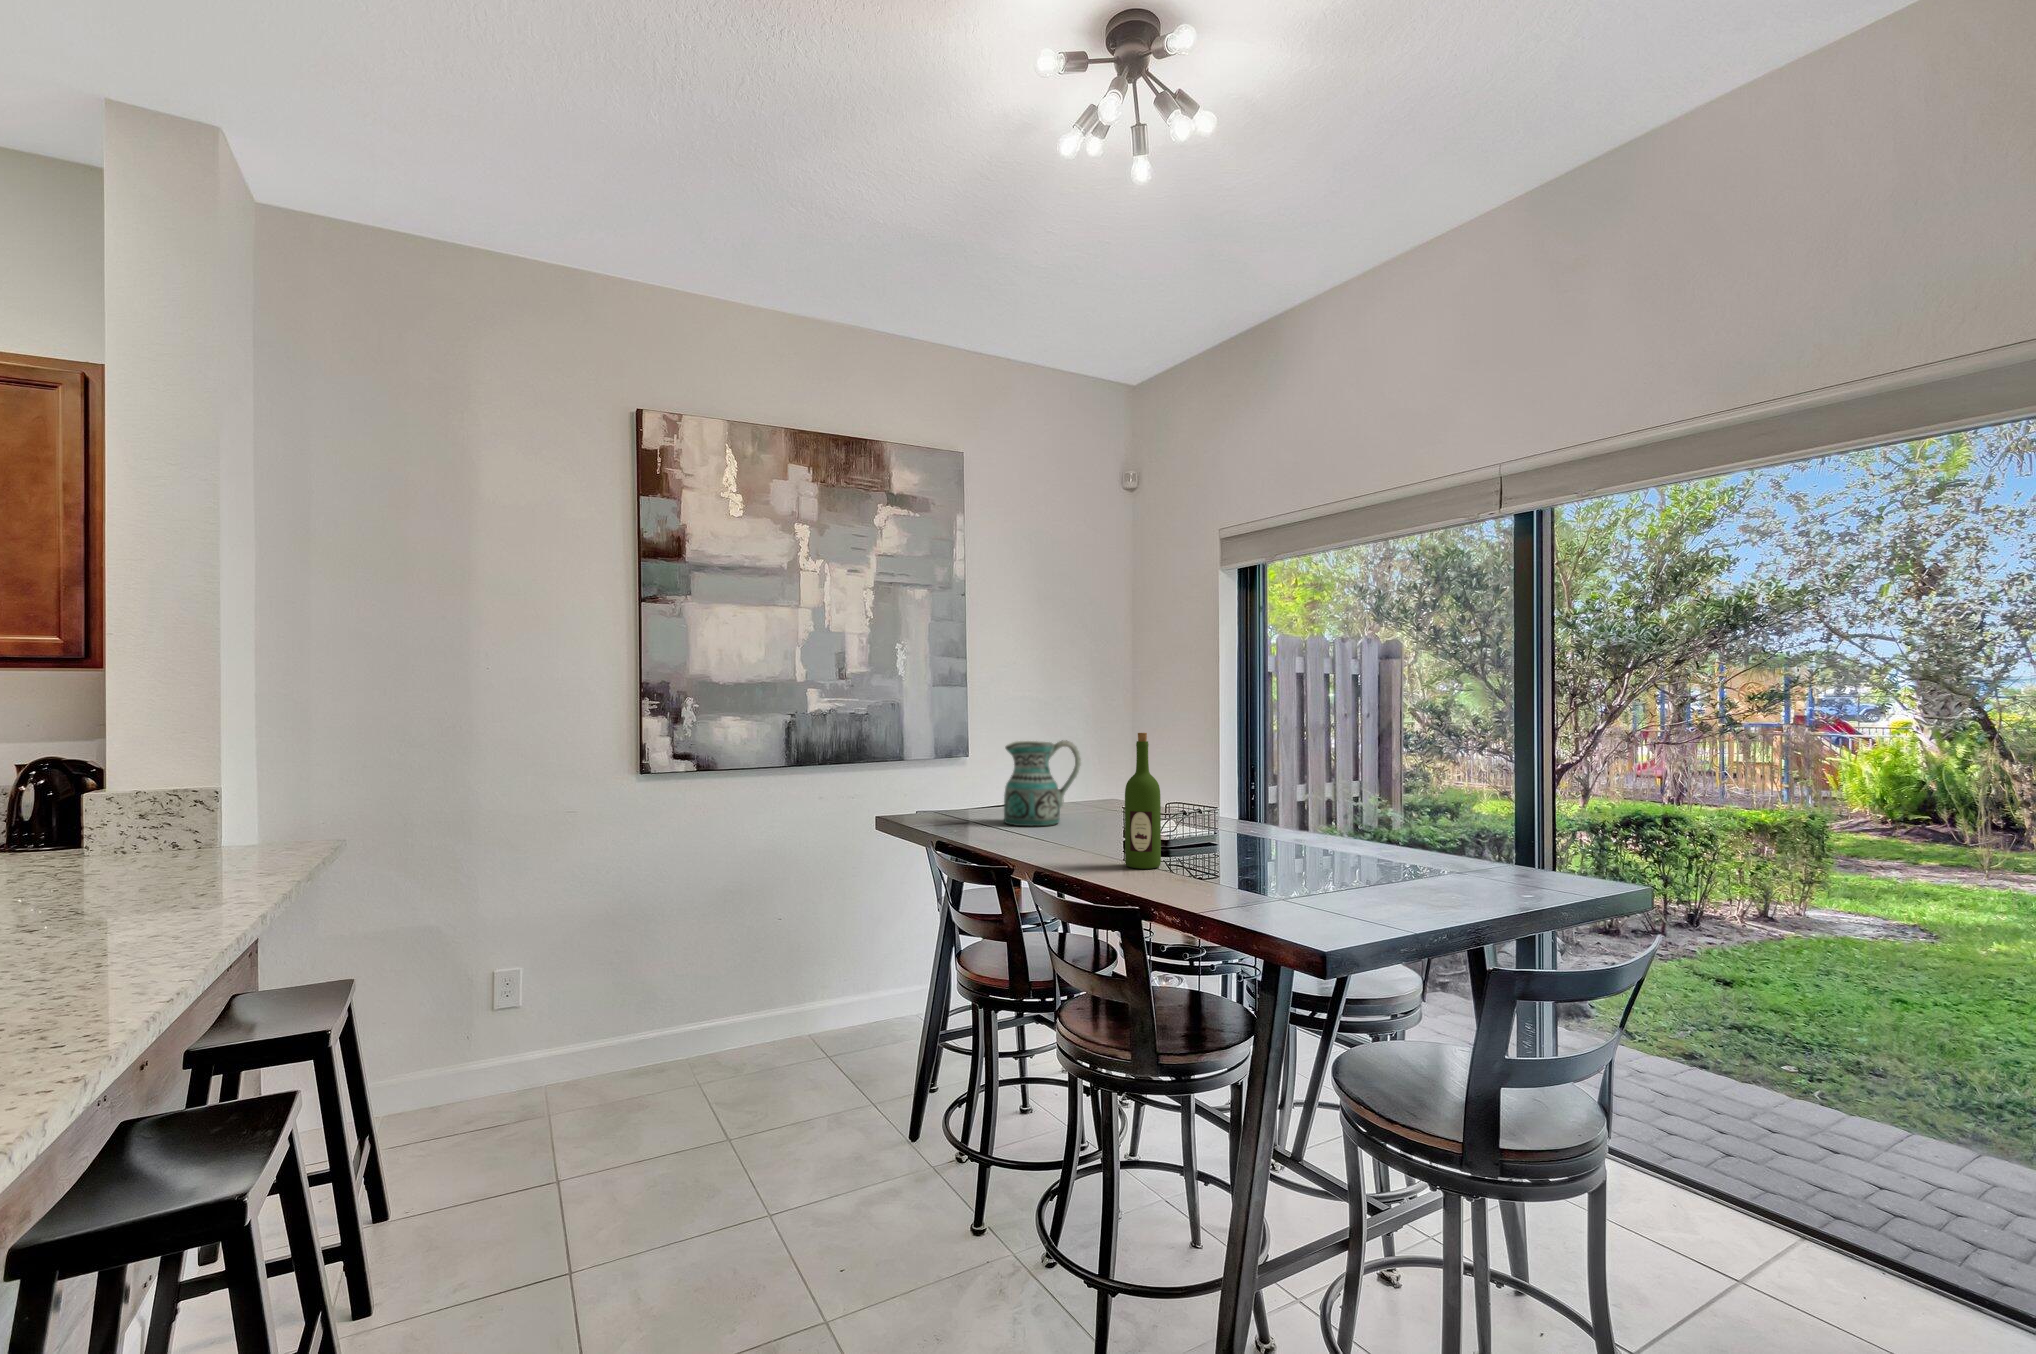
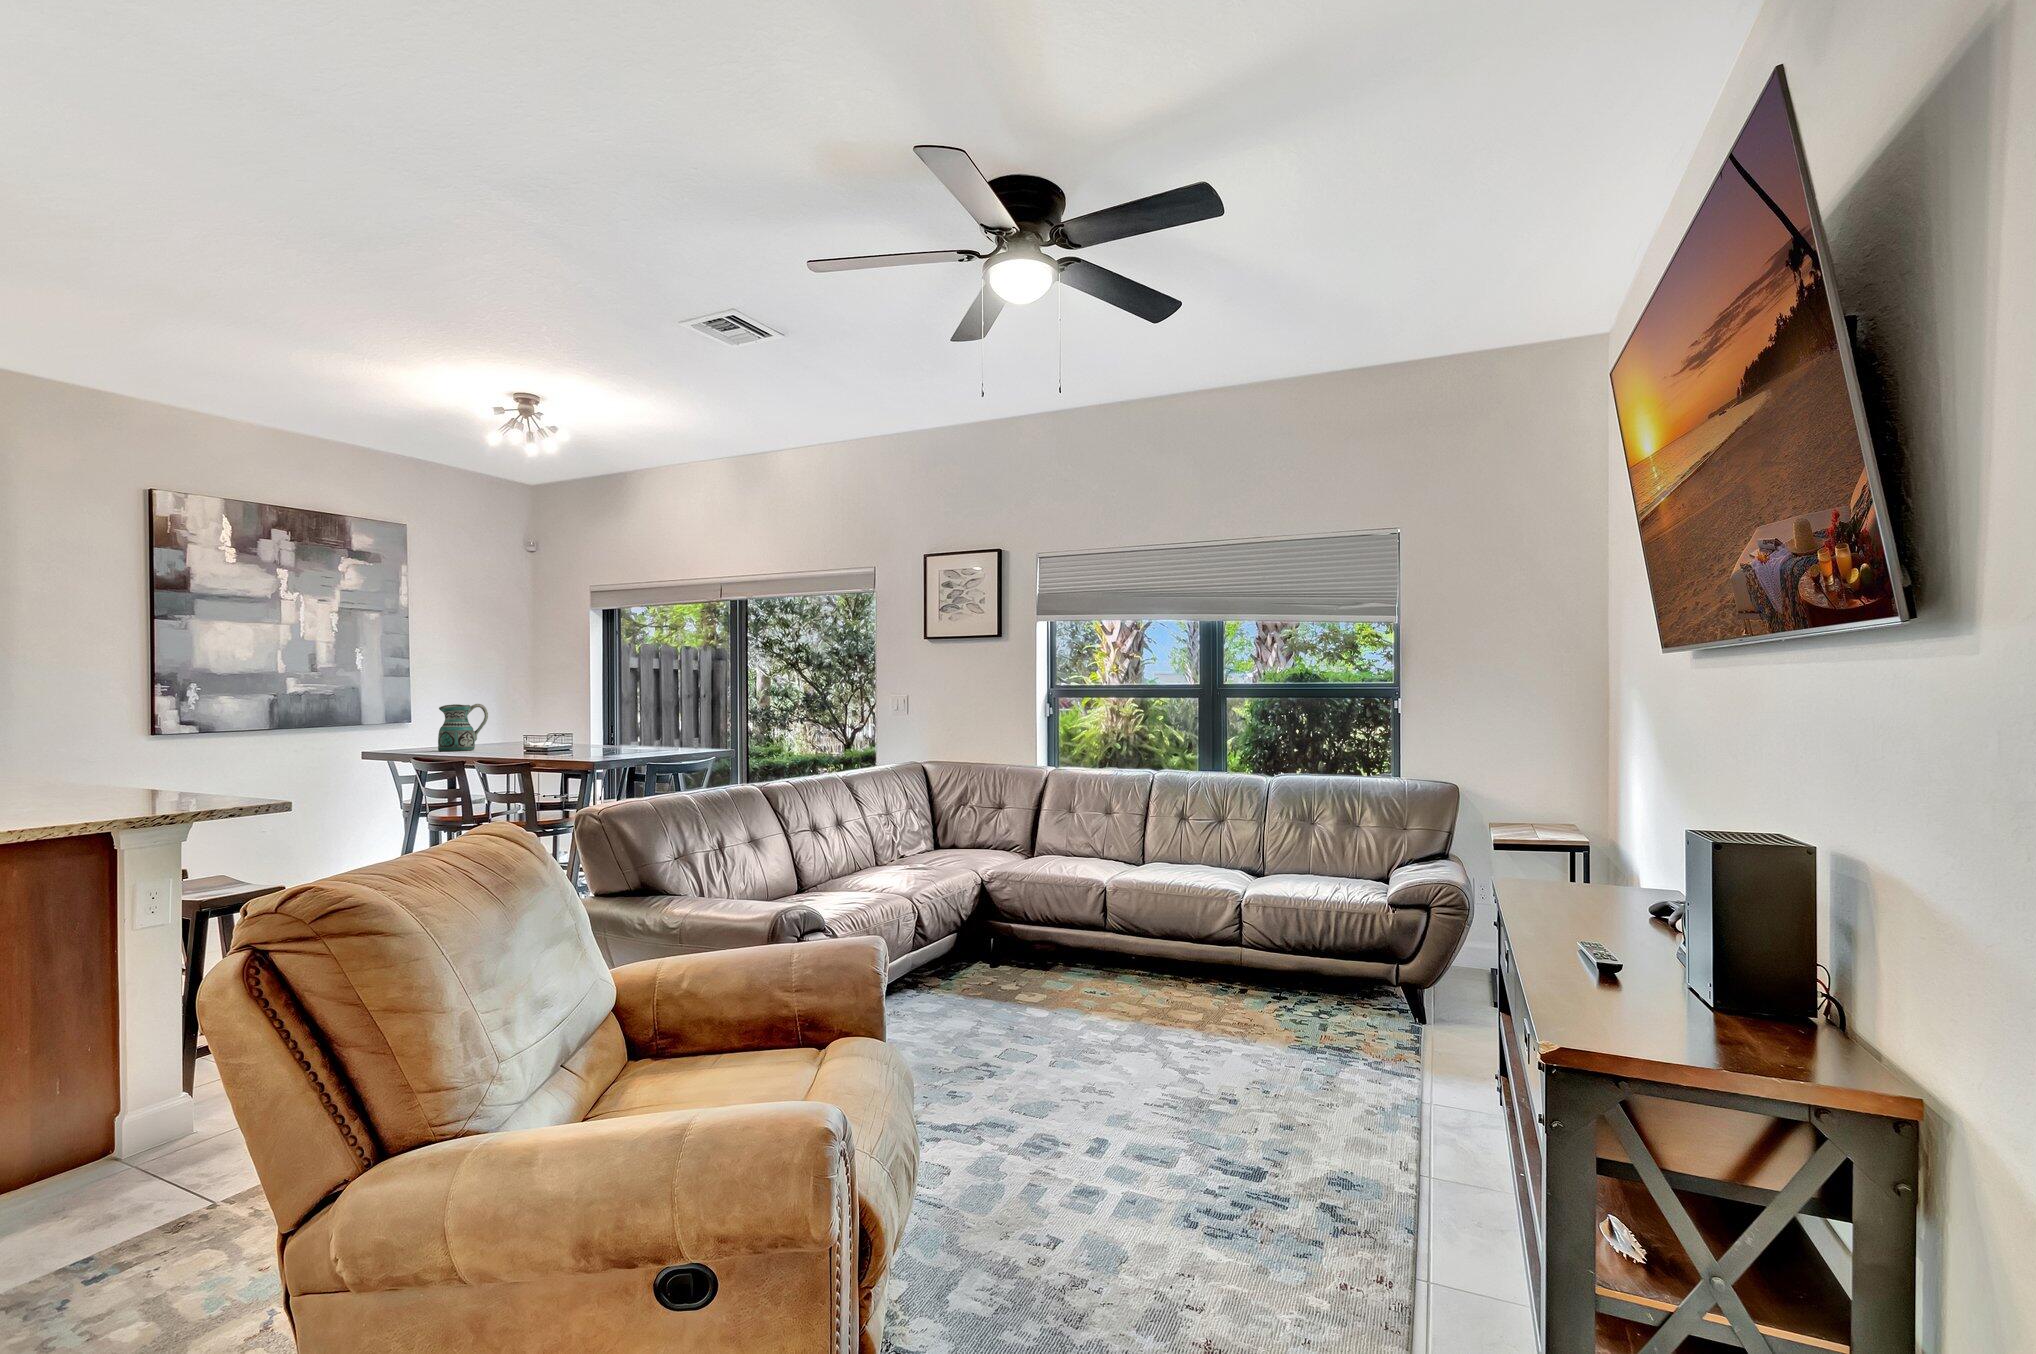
wine bottle: present [1125,733,1161,869] -> none [504,691,523,753]

